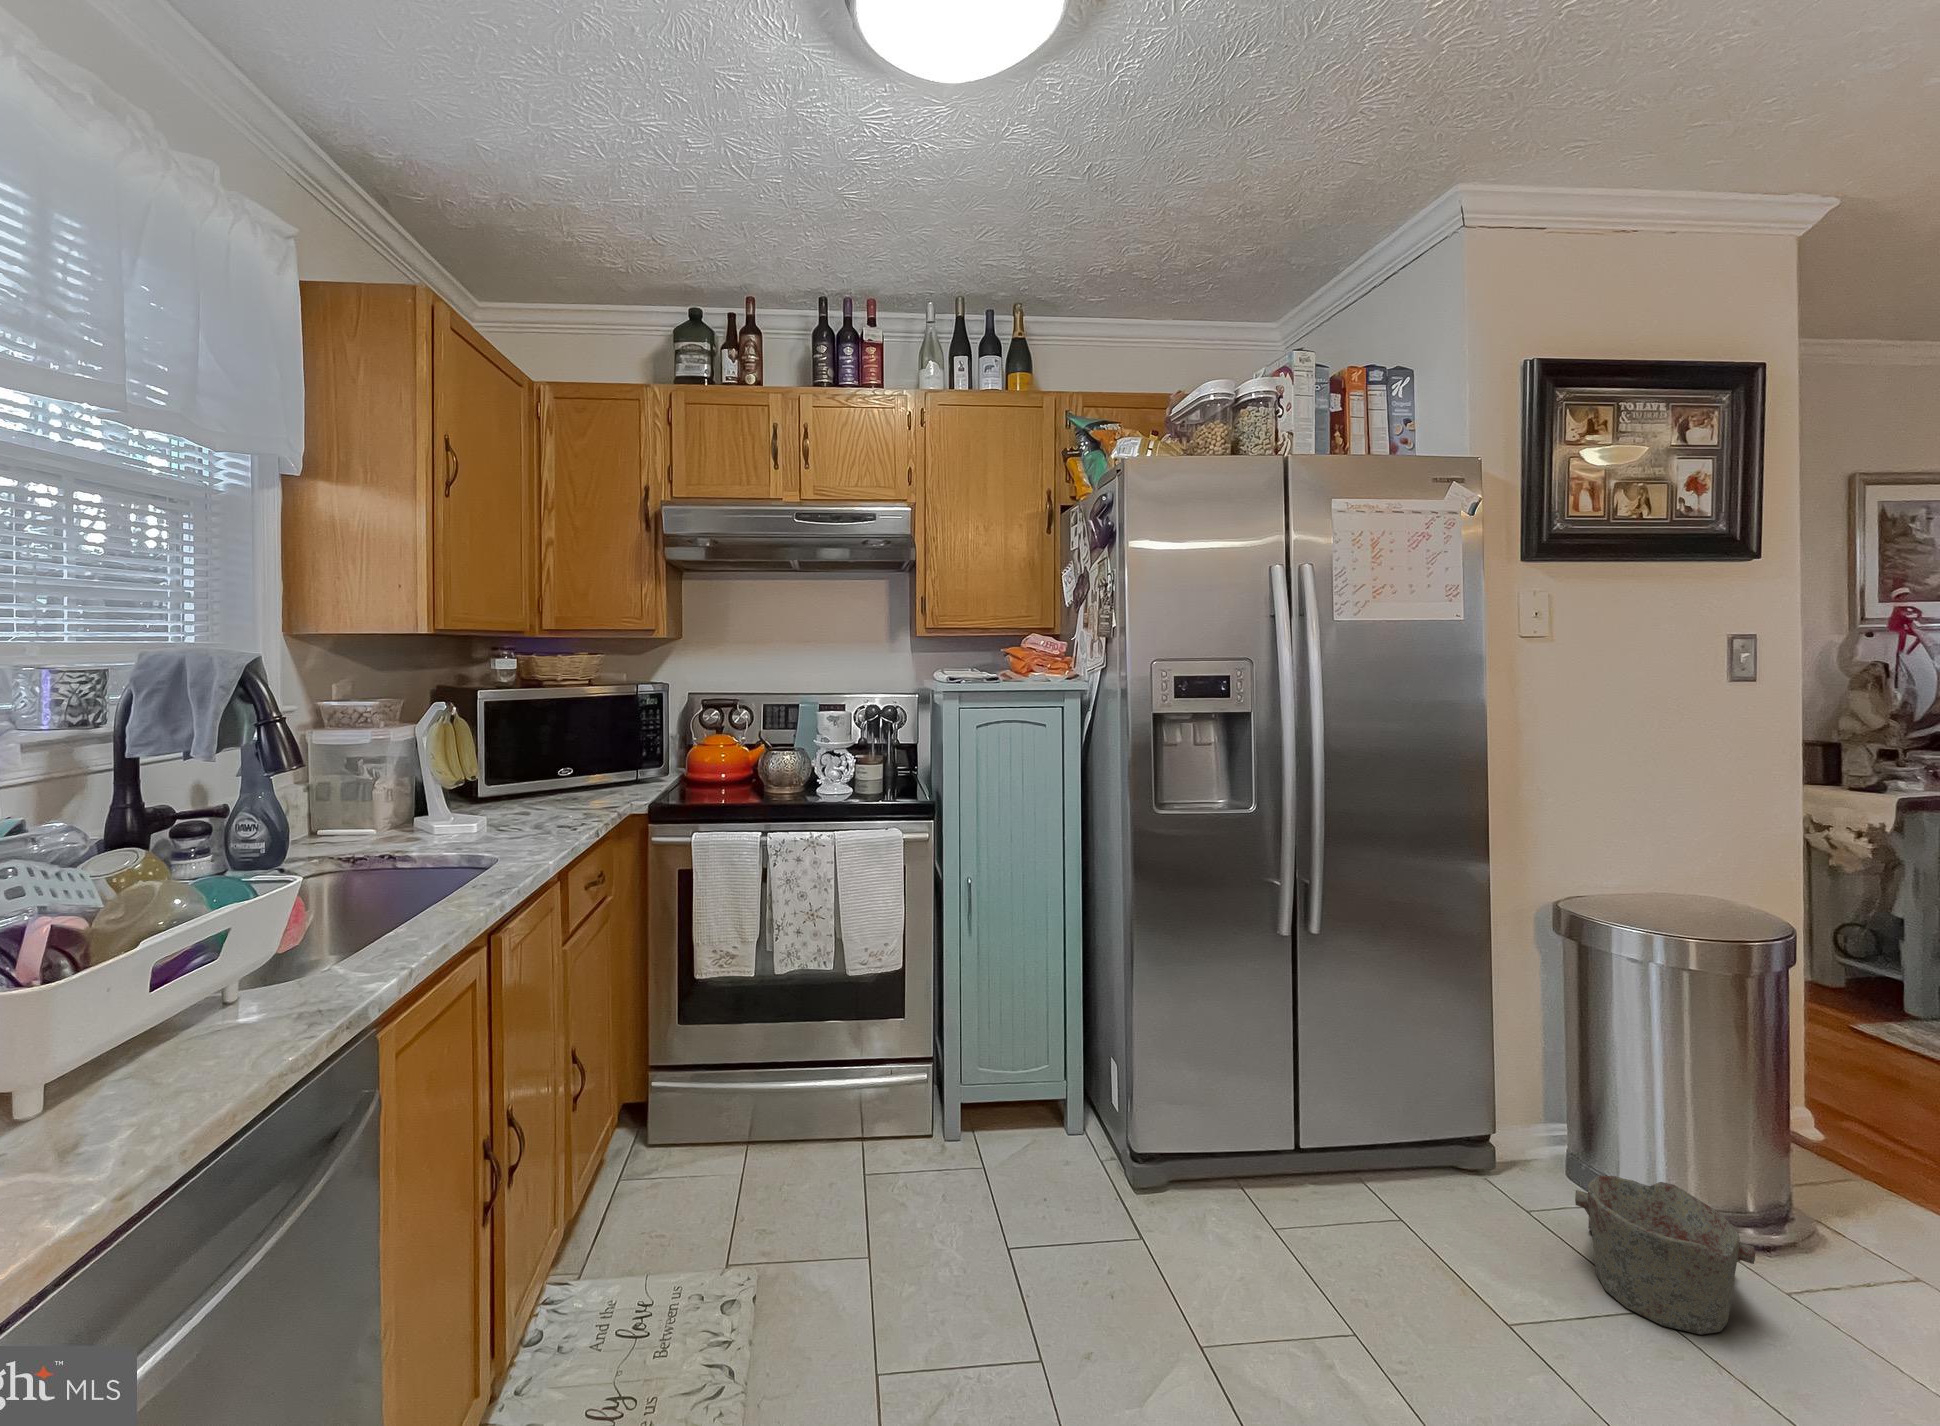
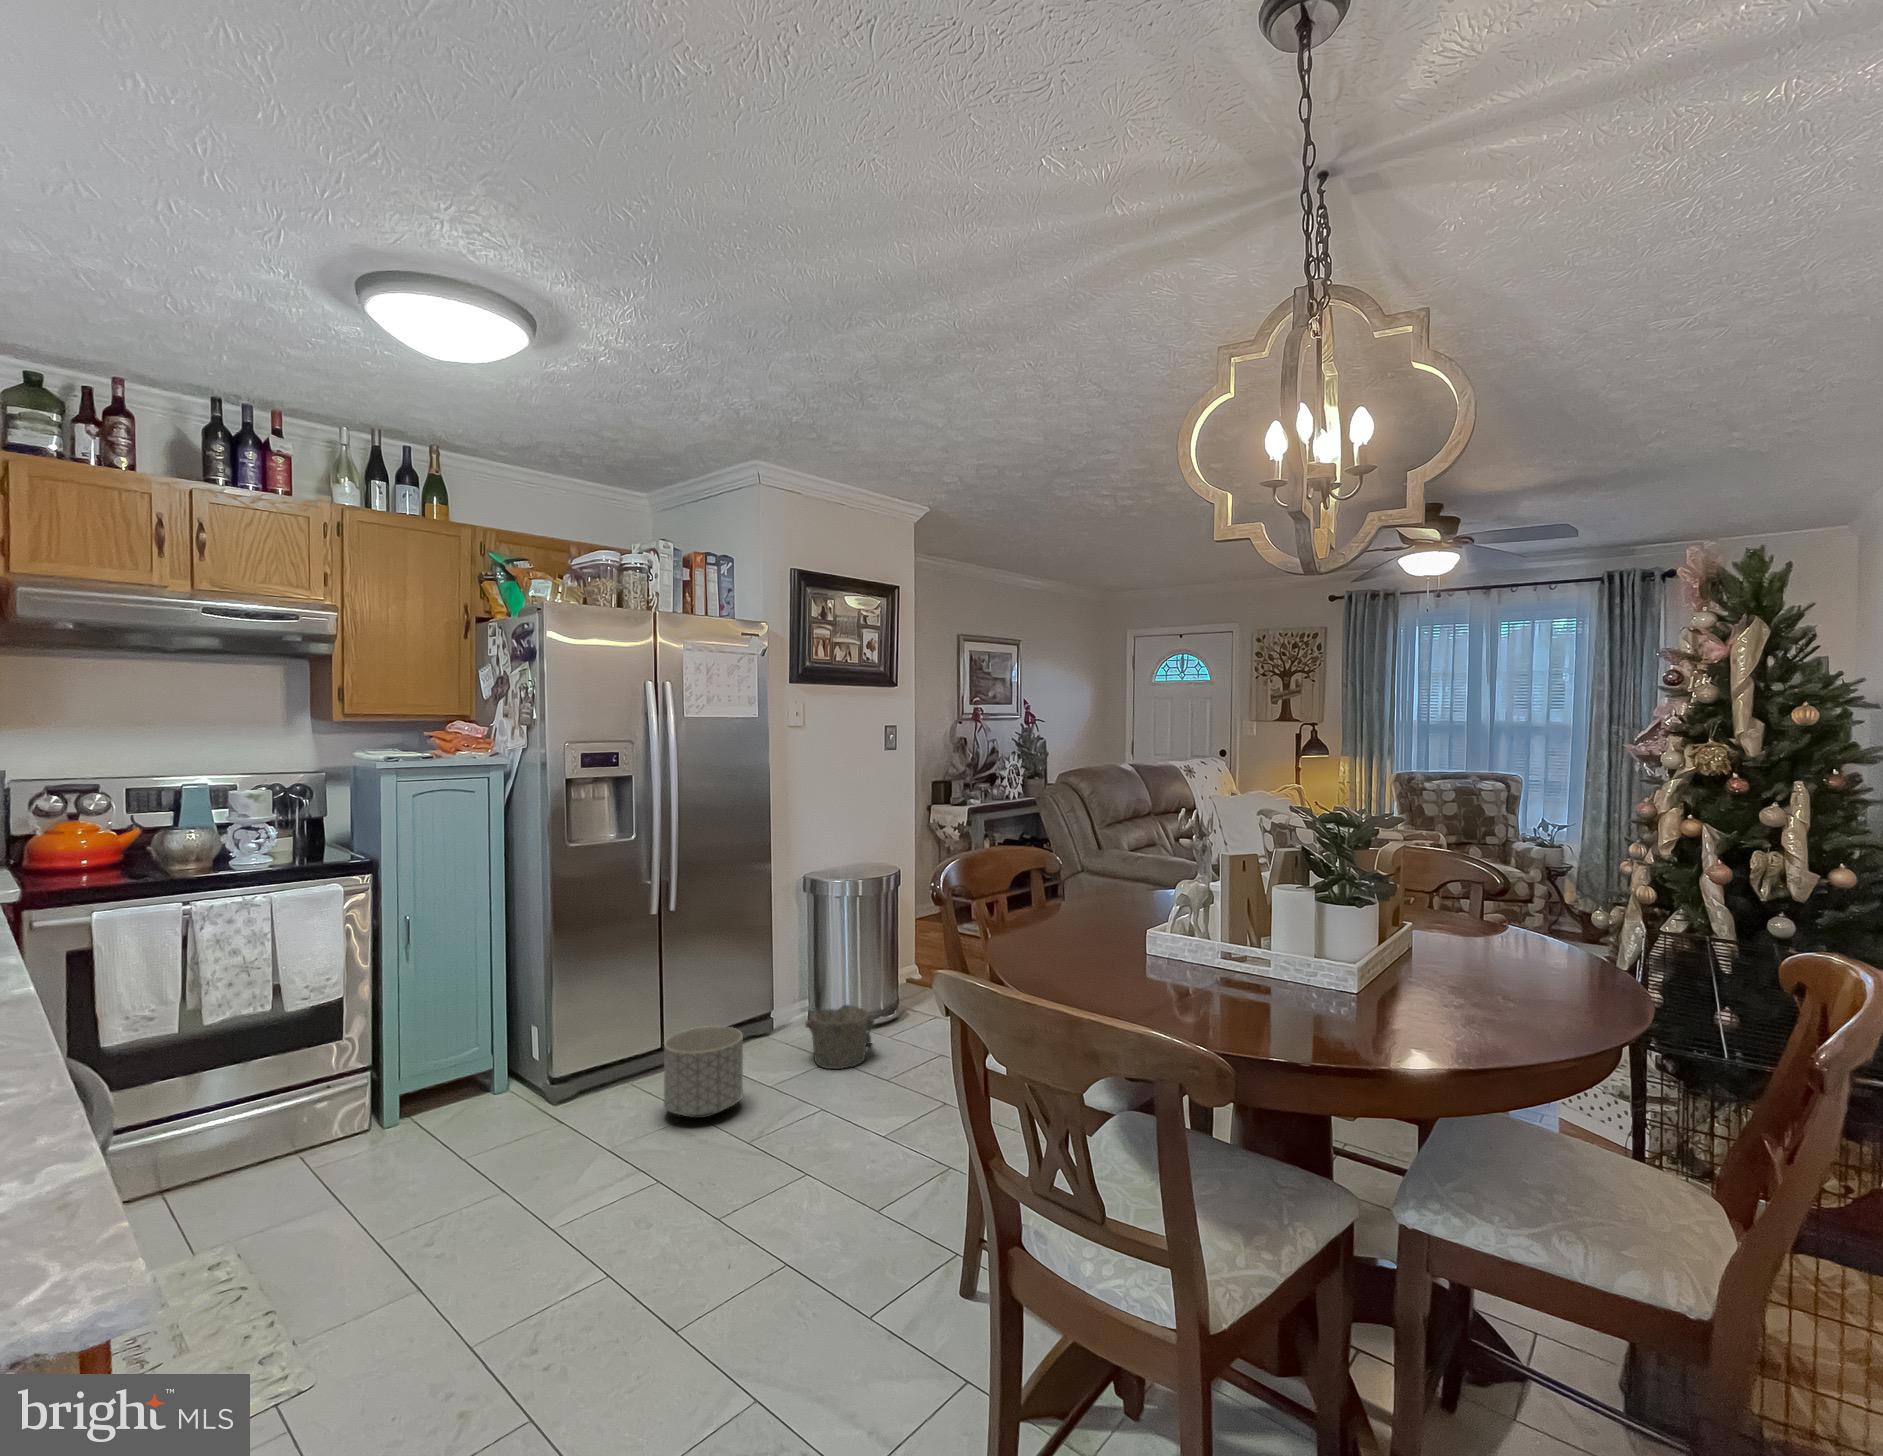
planter: none [1299,1149,1450,1344] -> present [664,1026,743,1118]

